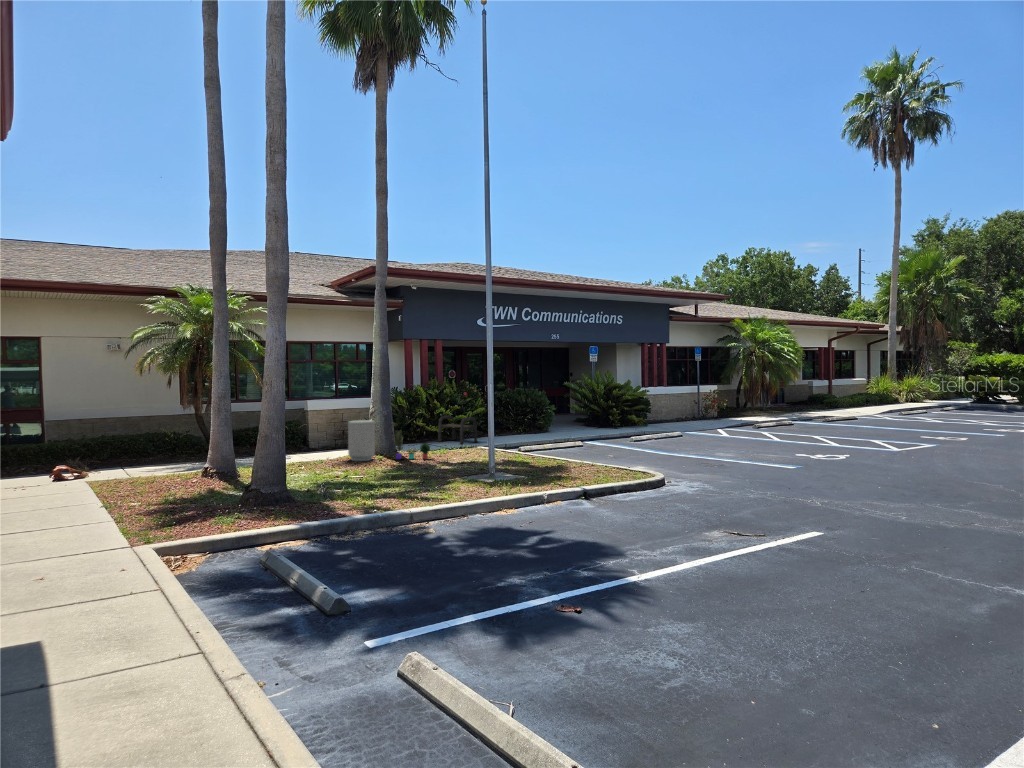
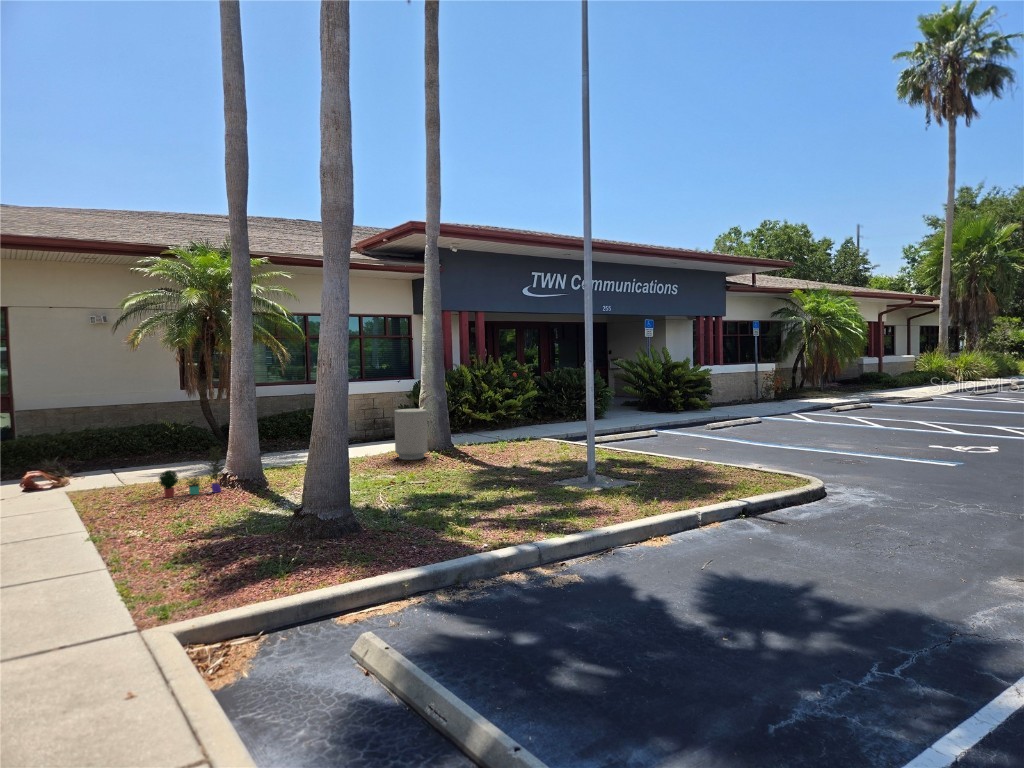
bench: present [438,416,477,444] -> none [488,401,535,435]
potted plant: present [395,432,430,459] -> present [159,446,224,498]

